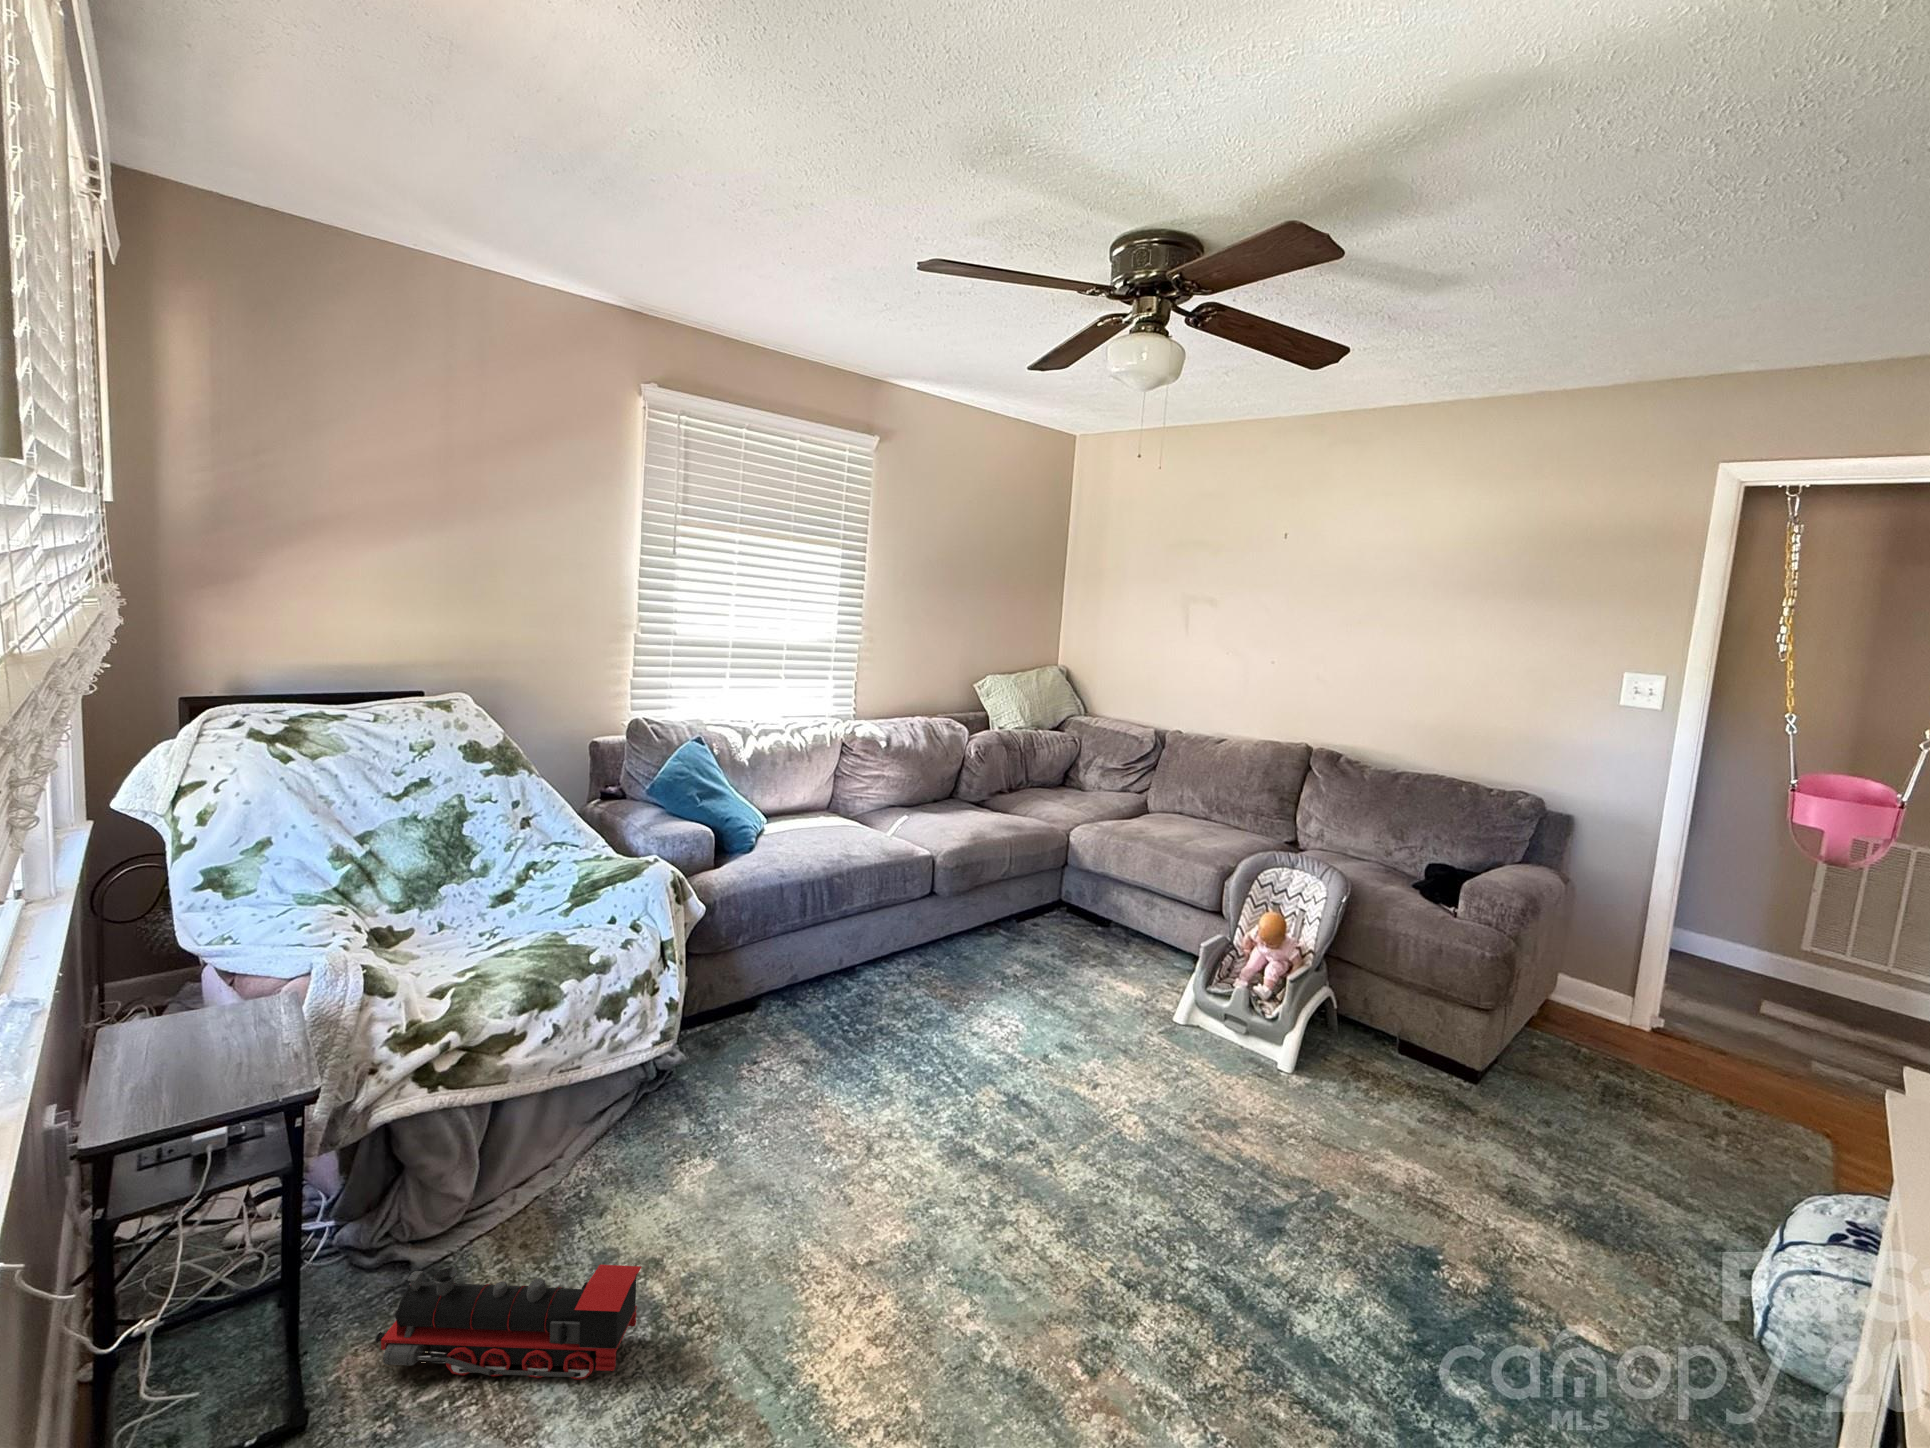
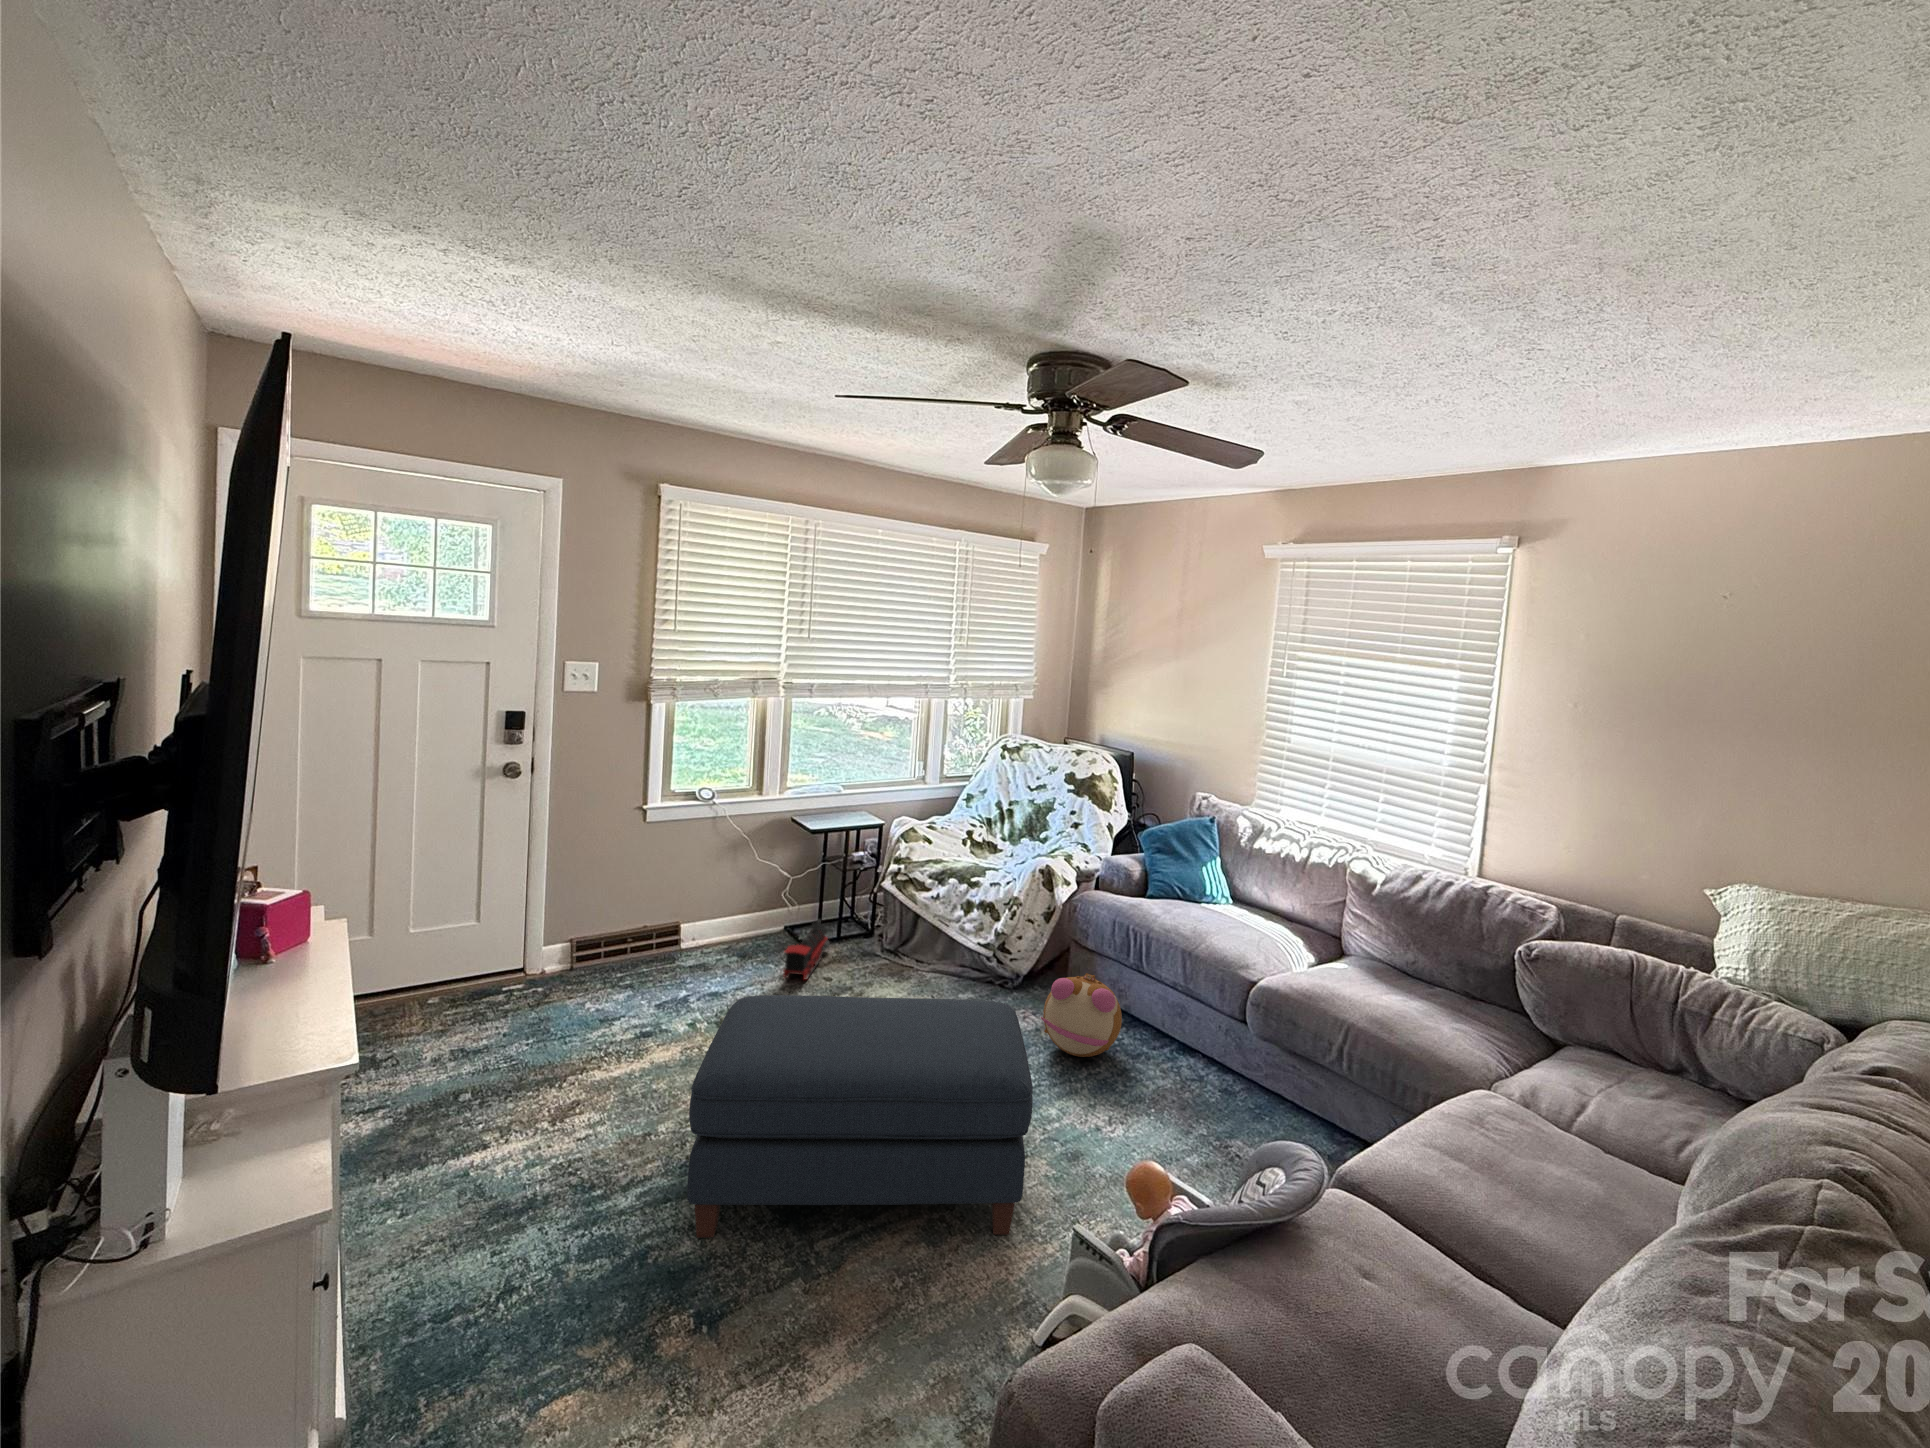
plush toy: none [846,928,944,1027] -> present [1041,973,1122,1057]
ottoman: none [1044,946,1394,1322] -> present [687,995,1033,1238]

